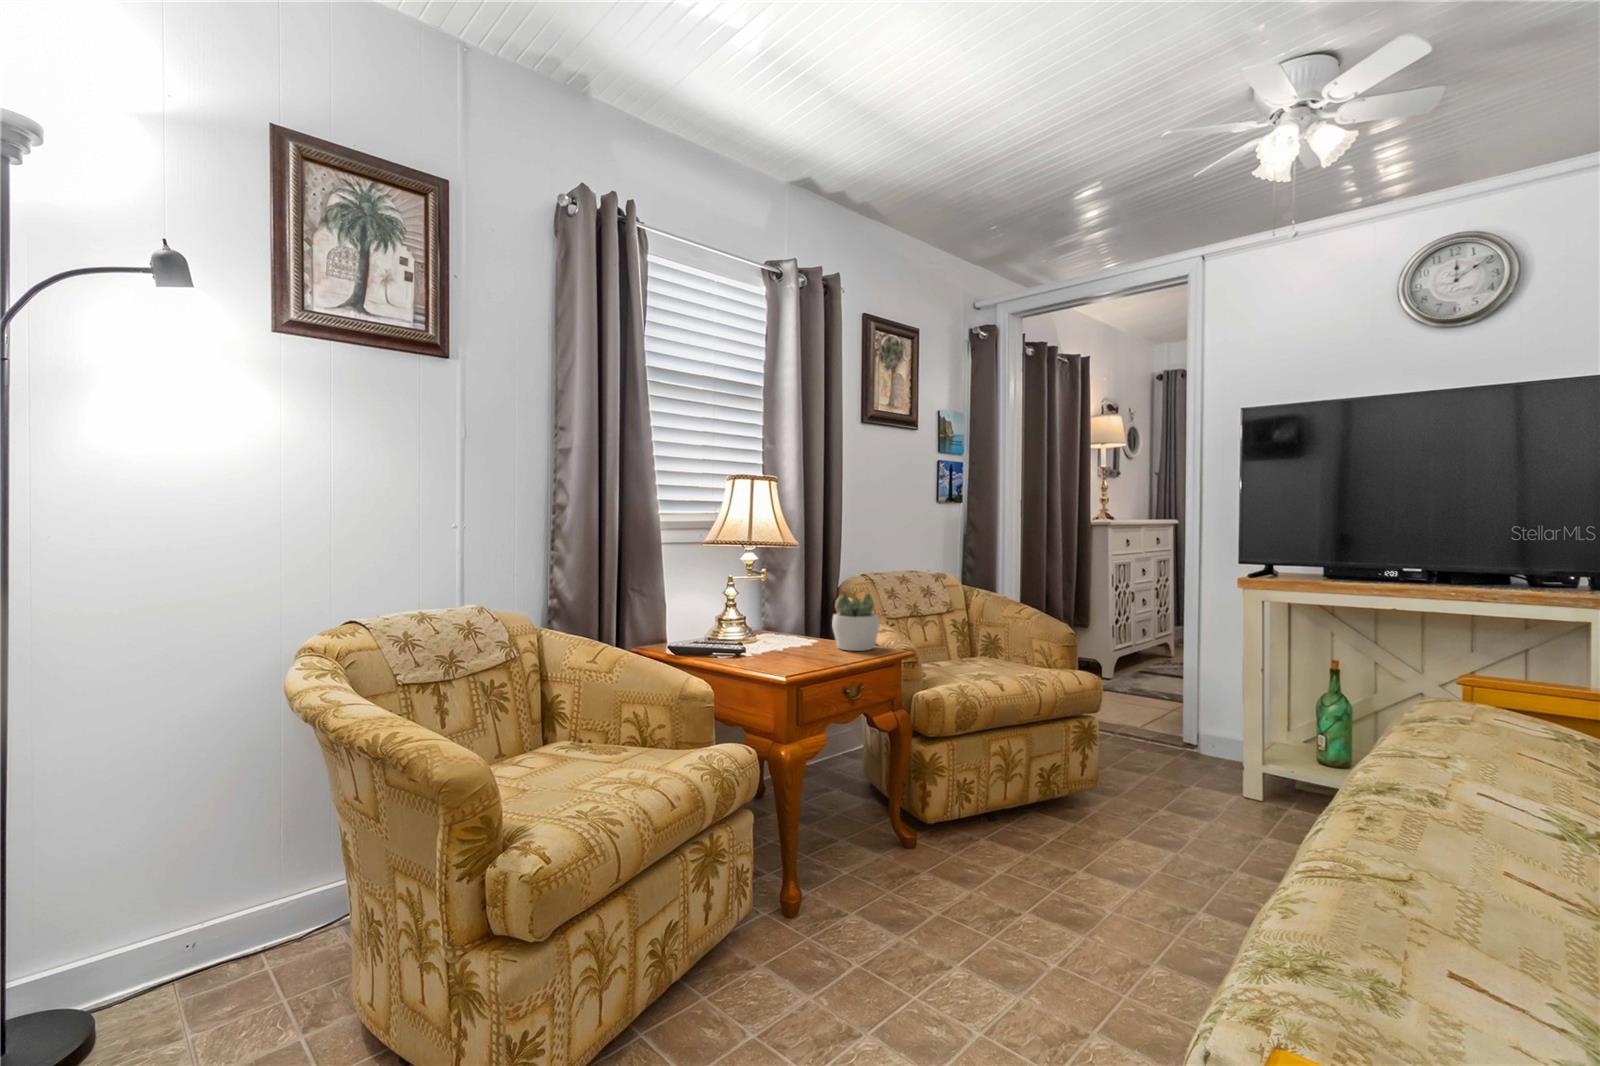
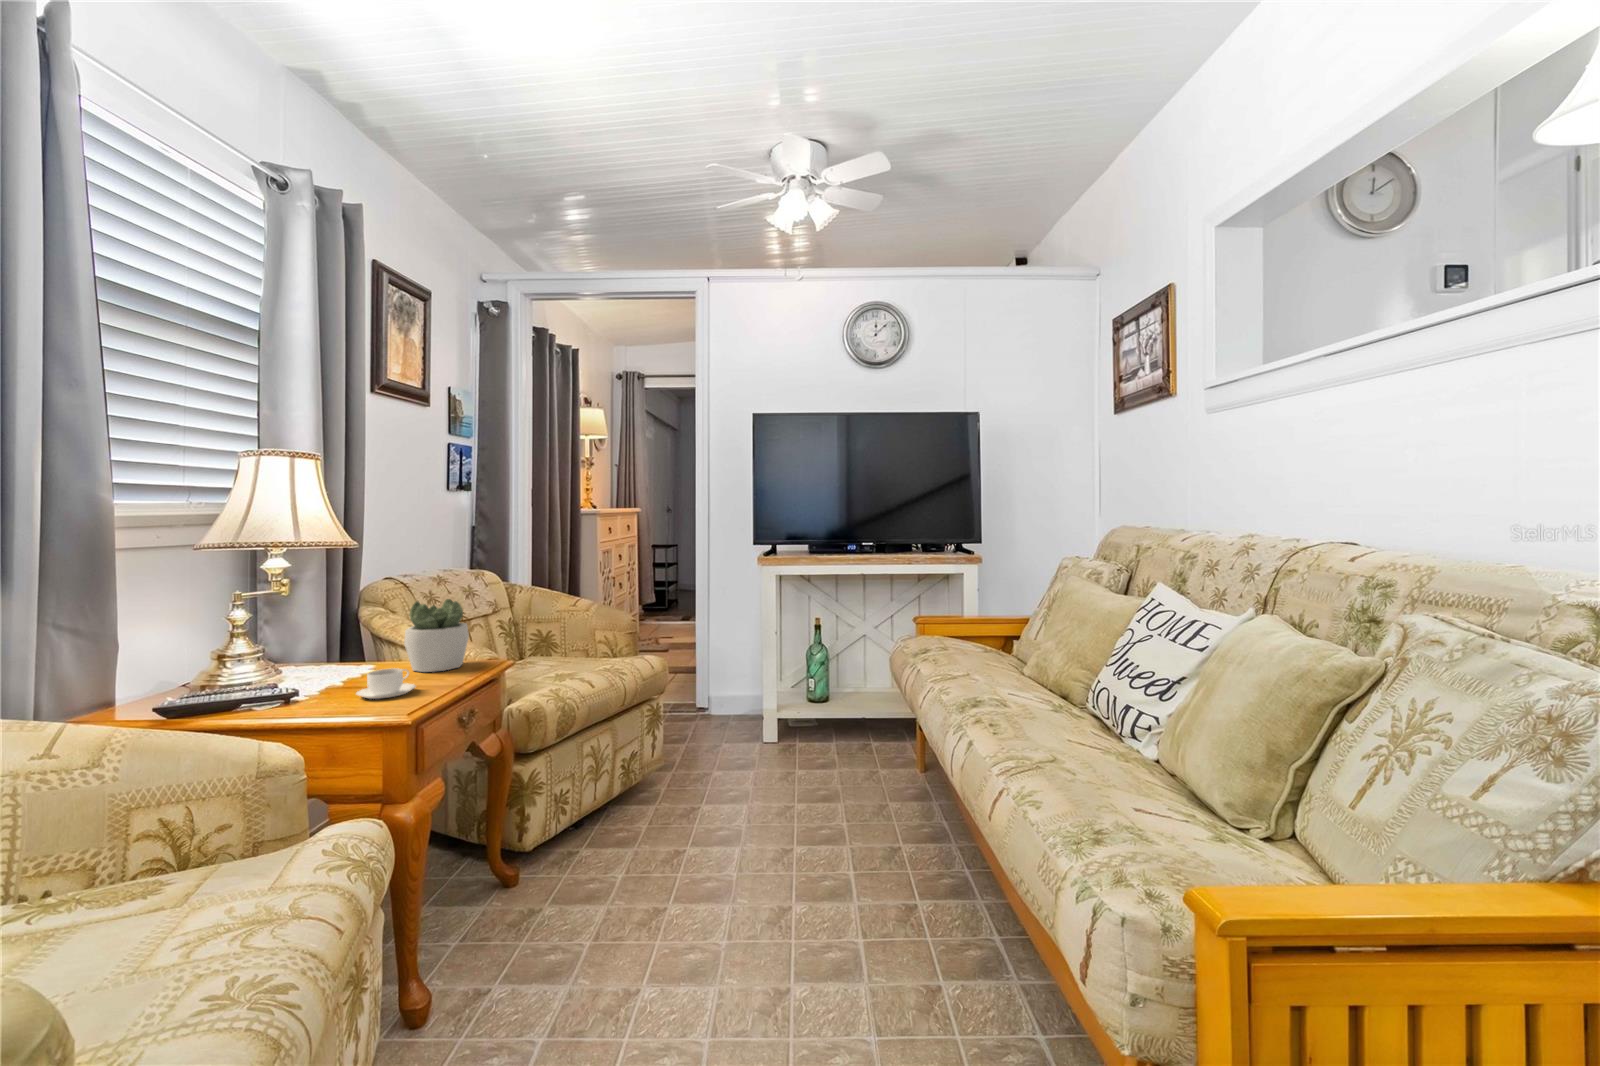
coffee cup: none [782,642,821,663] -> present [356,668,416,699]

